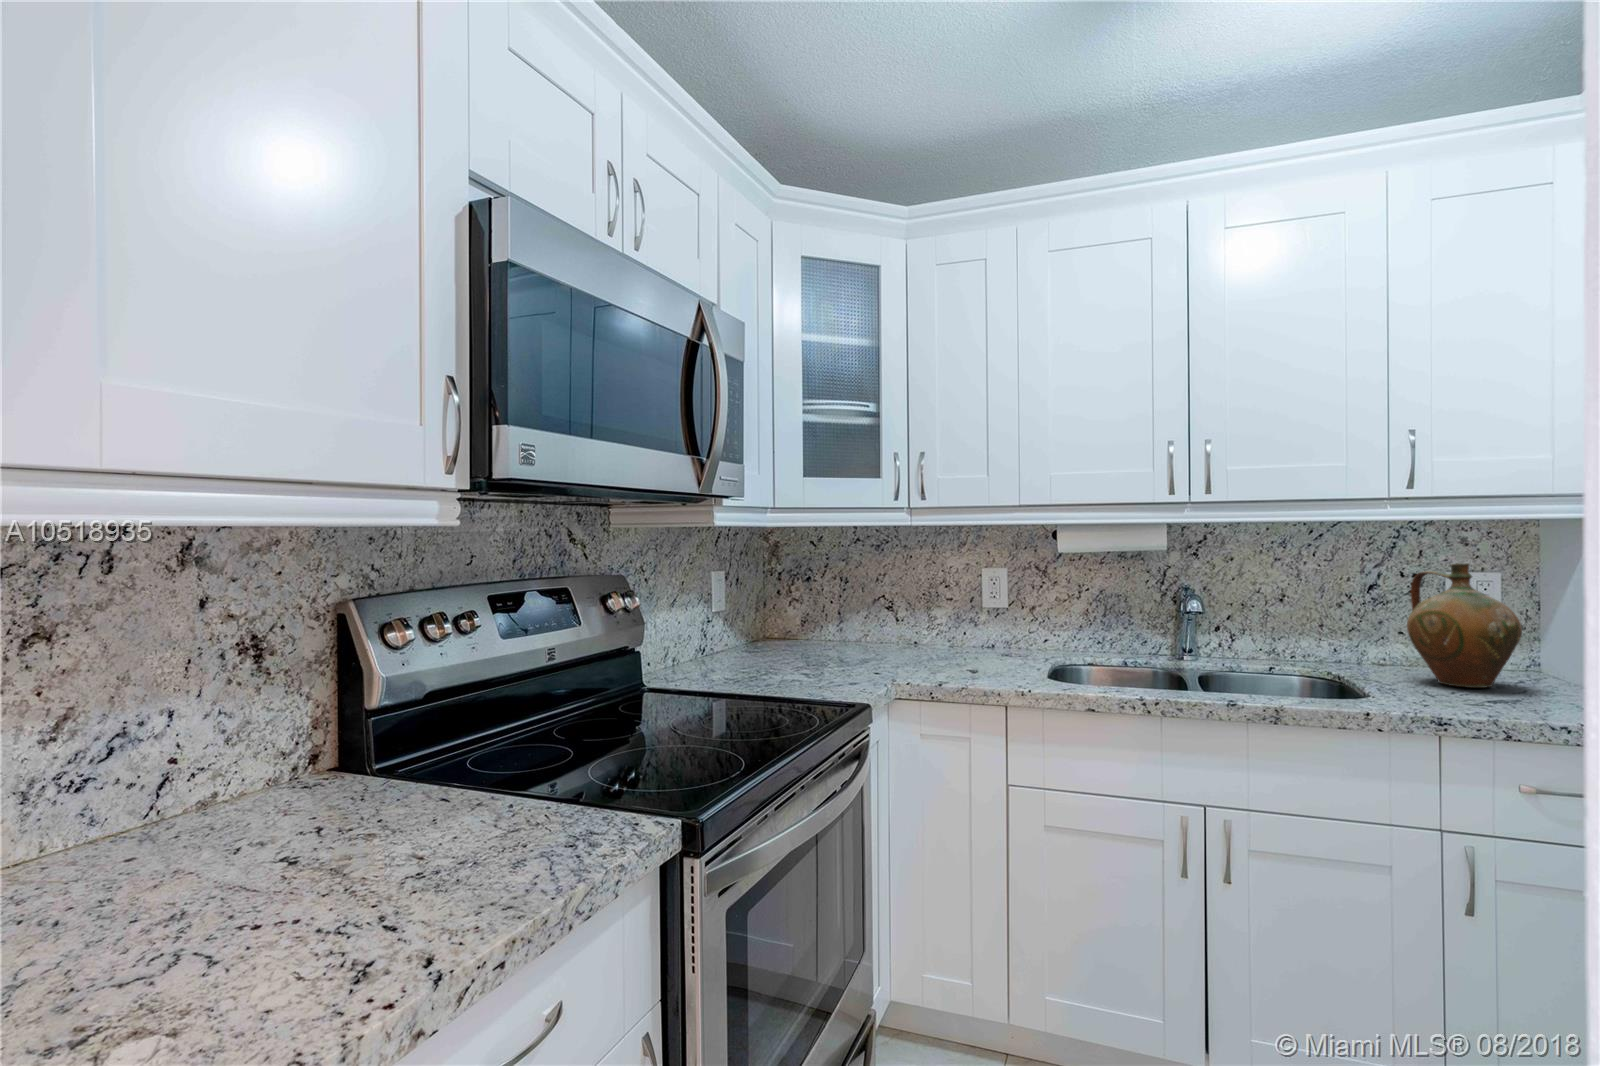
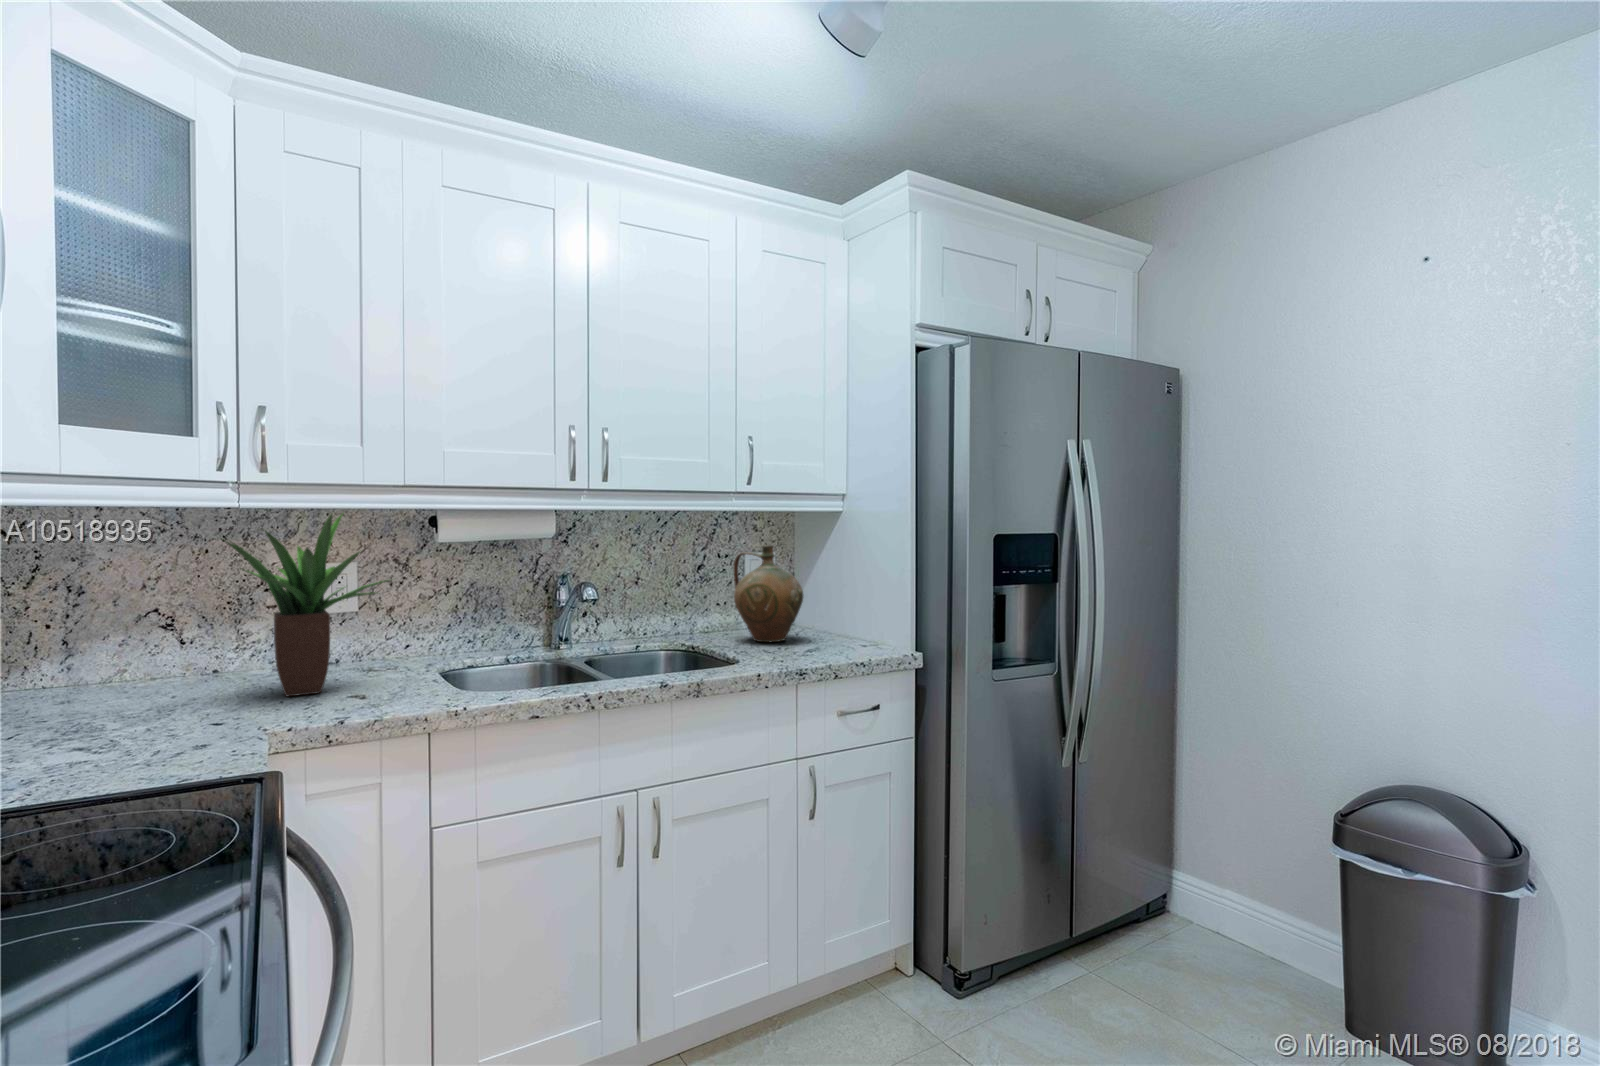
potted plant: none [902,528,1014,665] -> present [225,514,388,696]

